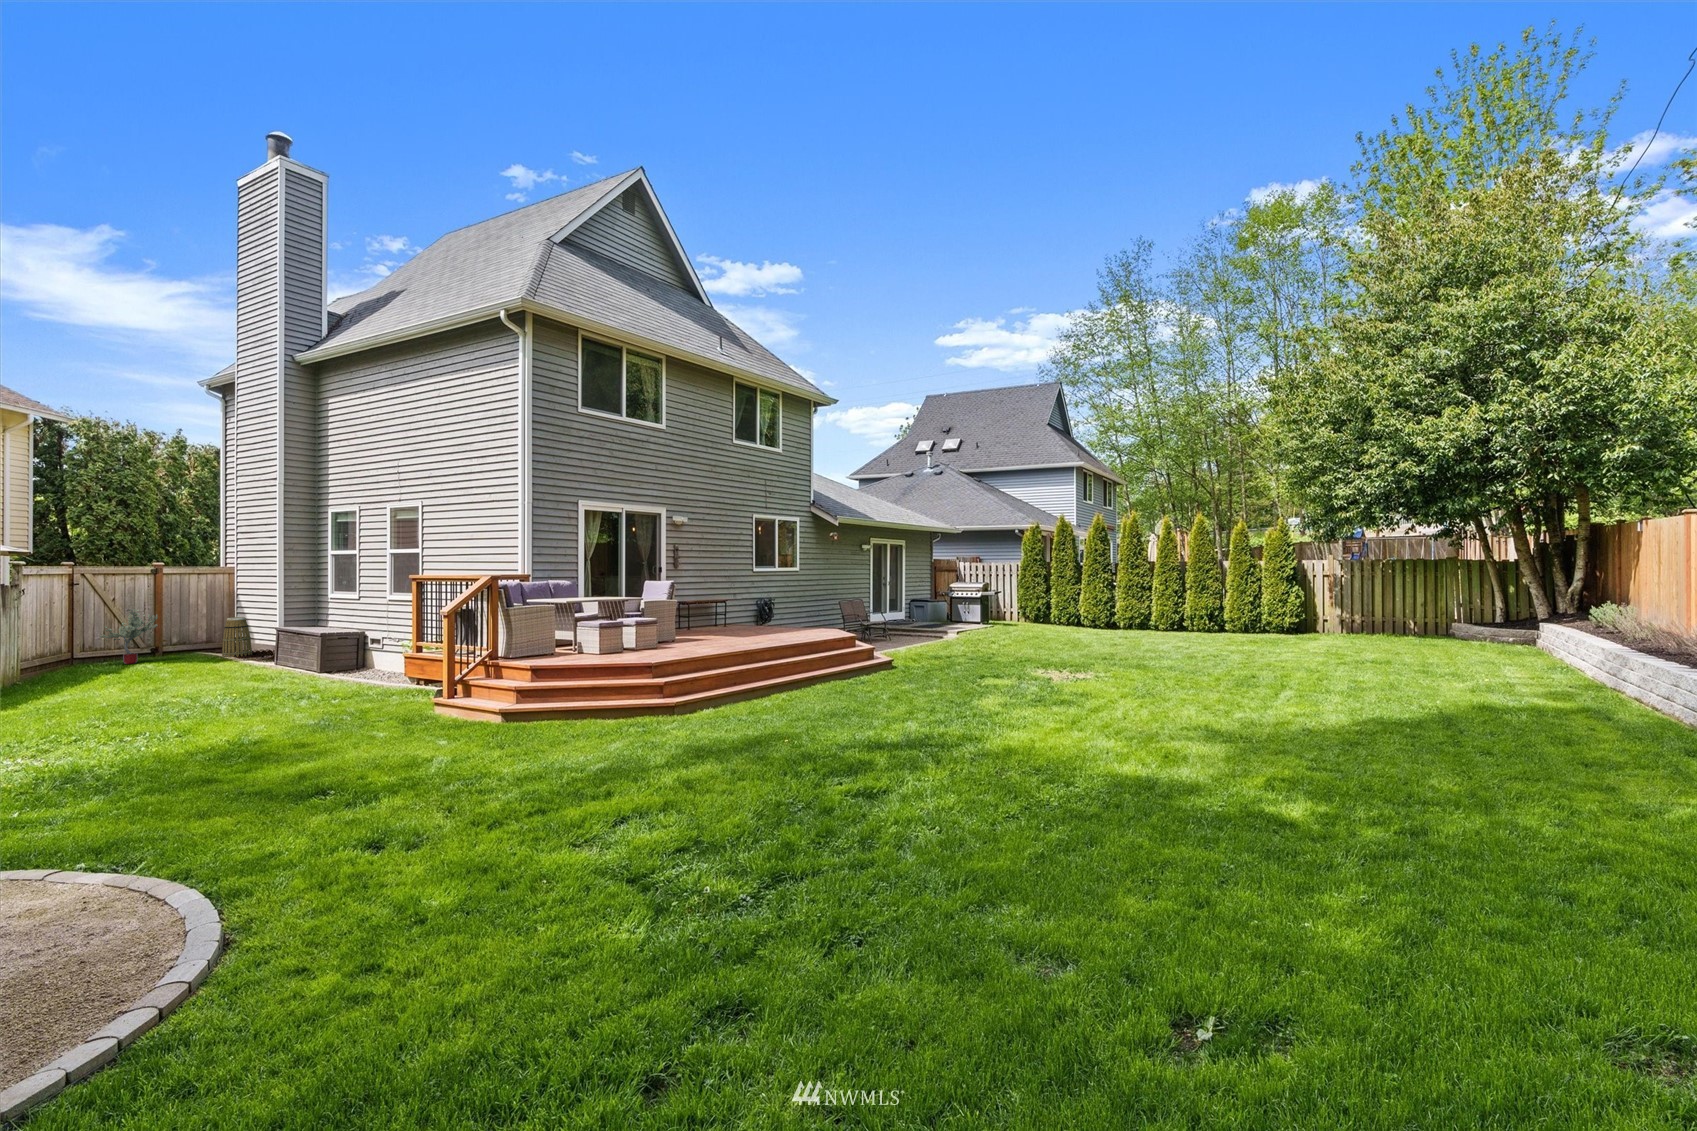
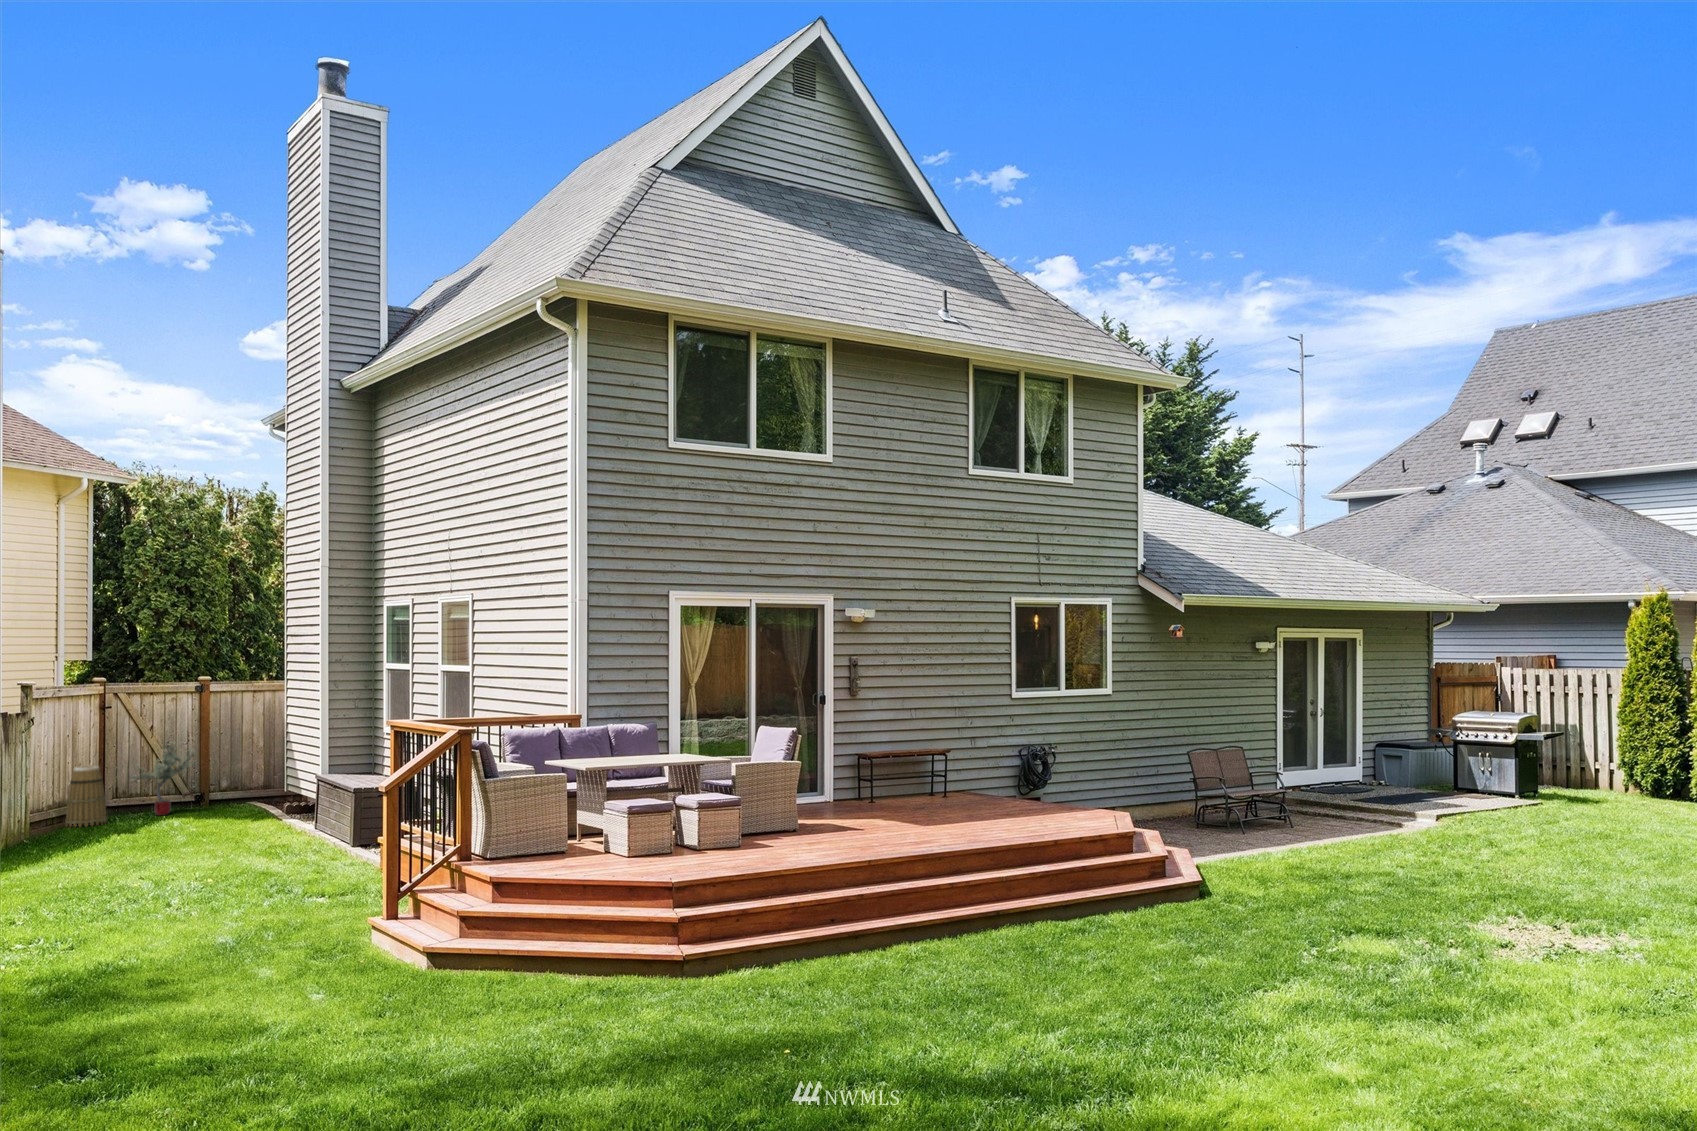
basket: present [222,617,252,657] -> present [65,765,107,827]

